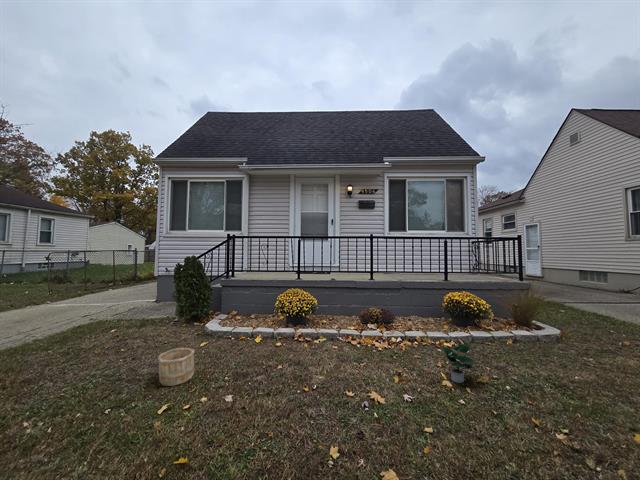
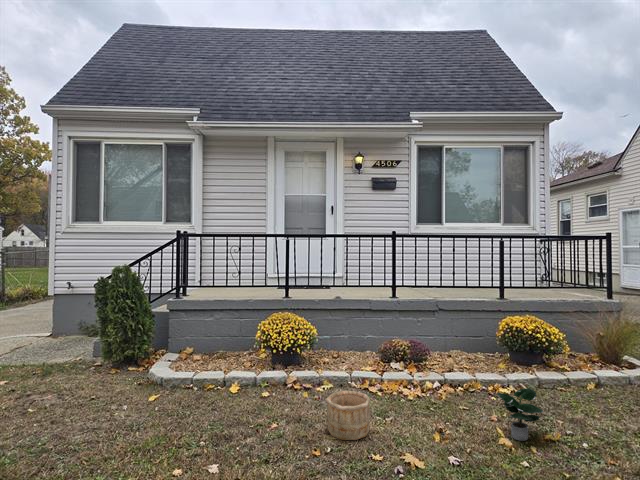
wooden bucket: present [157,348,195,386] -> present [326,391,371,440]

